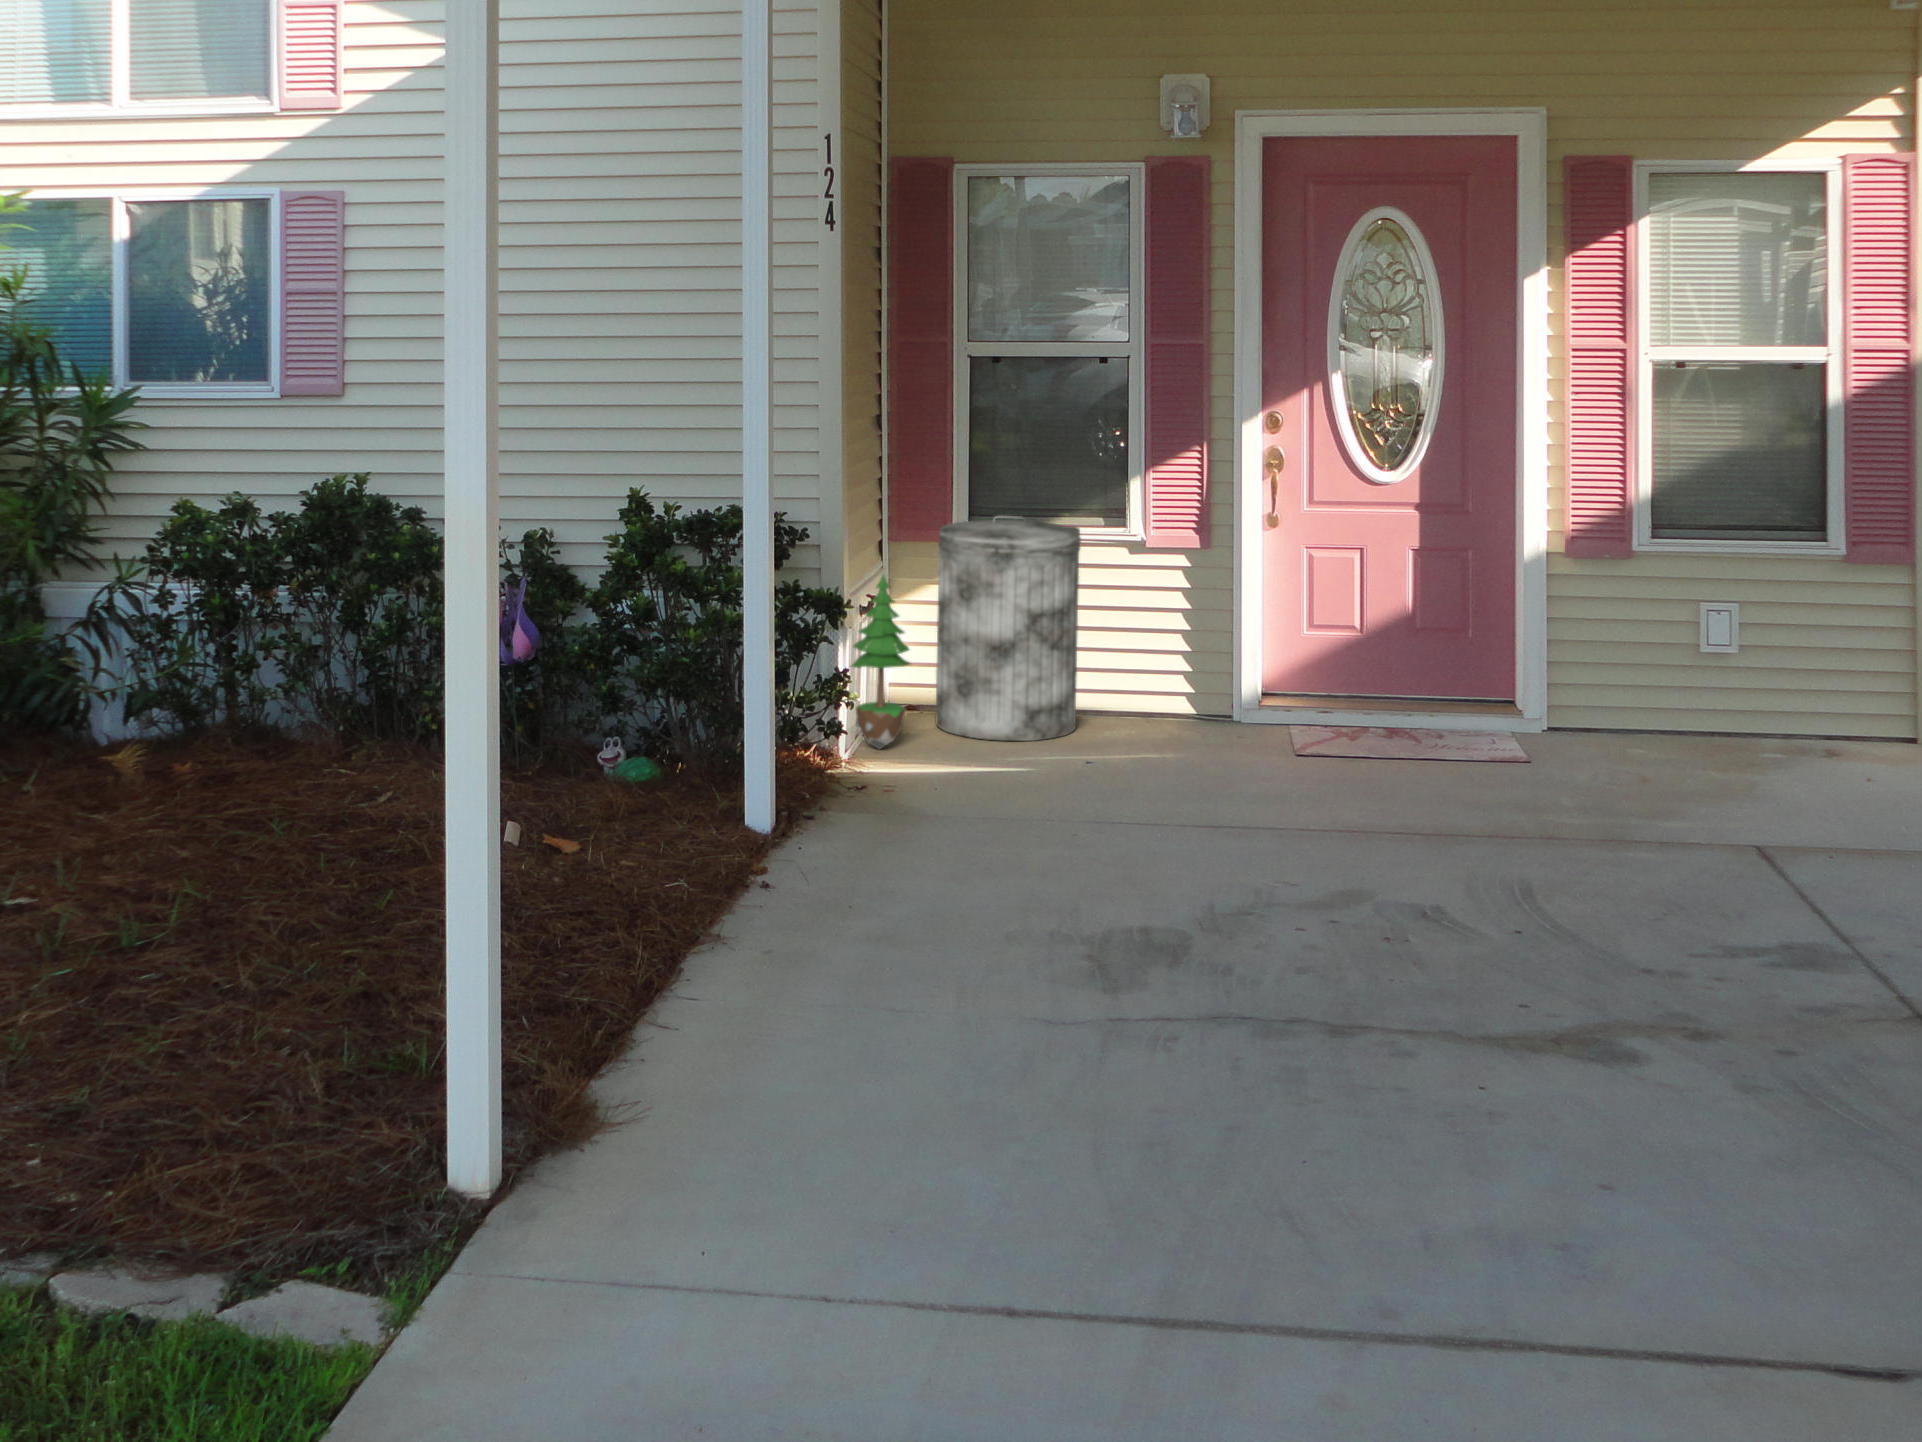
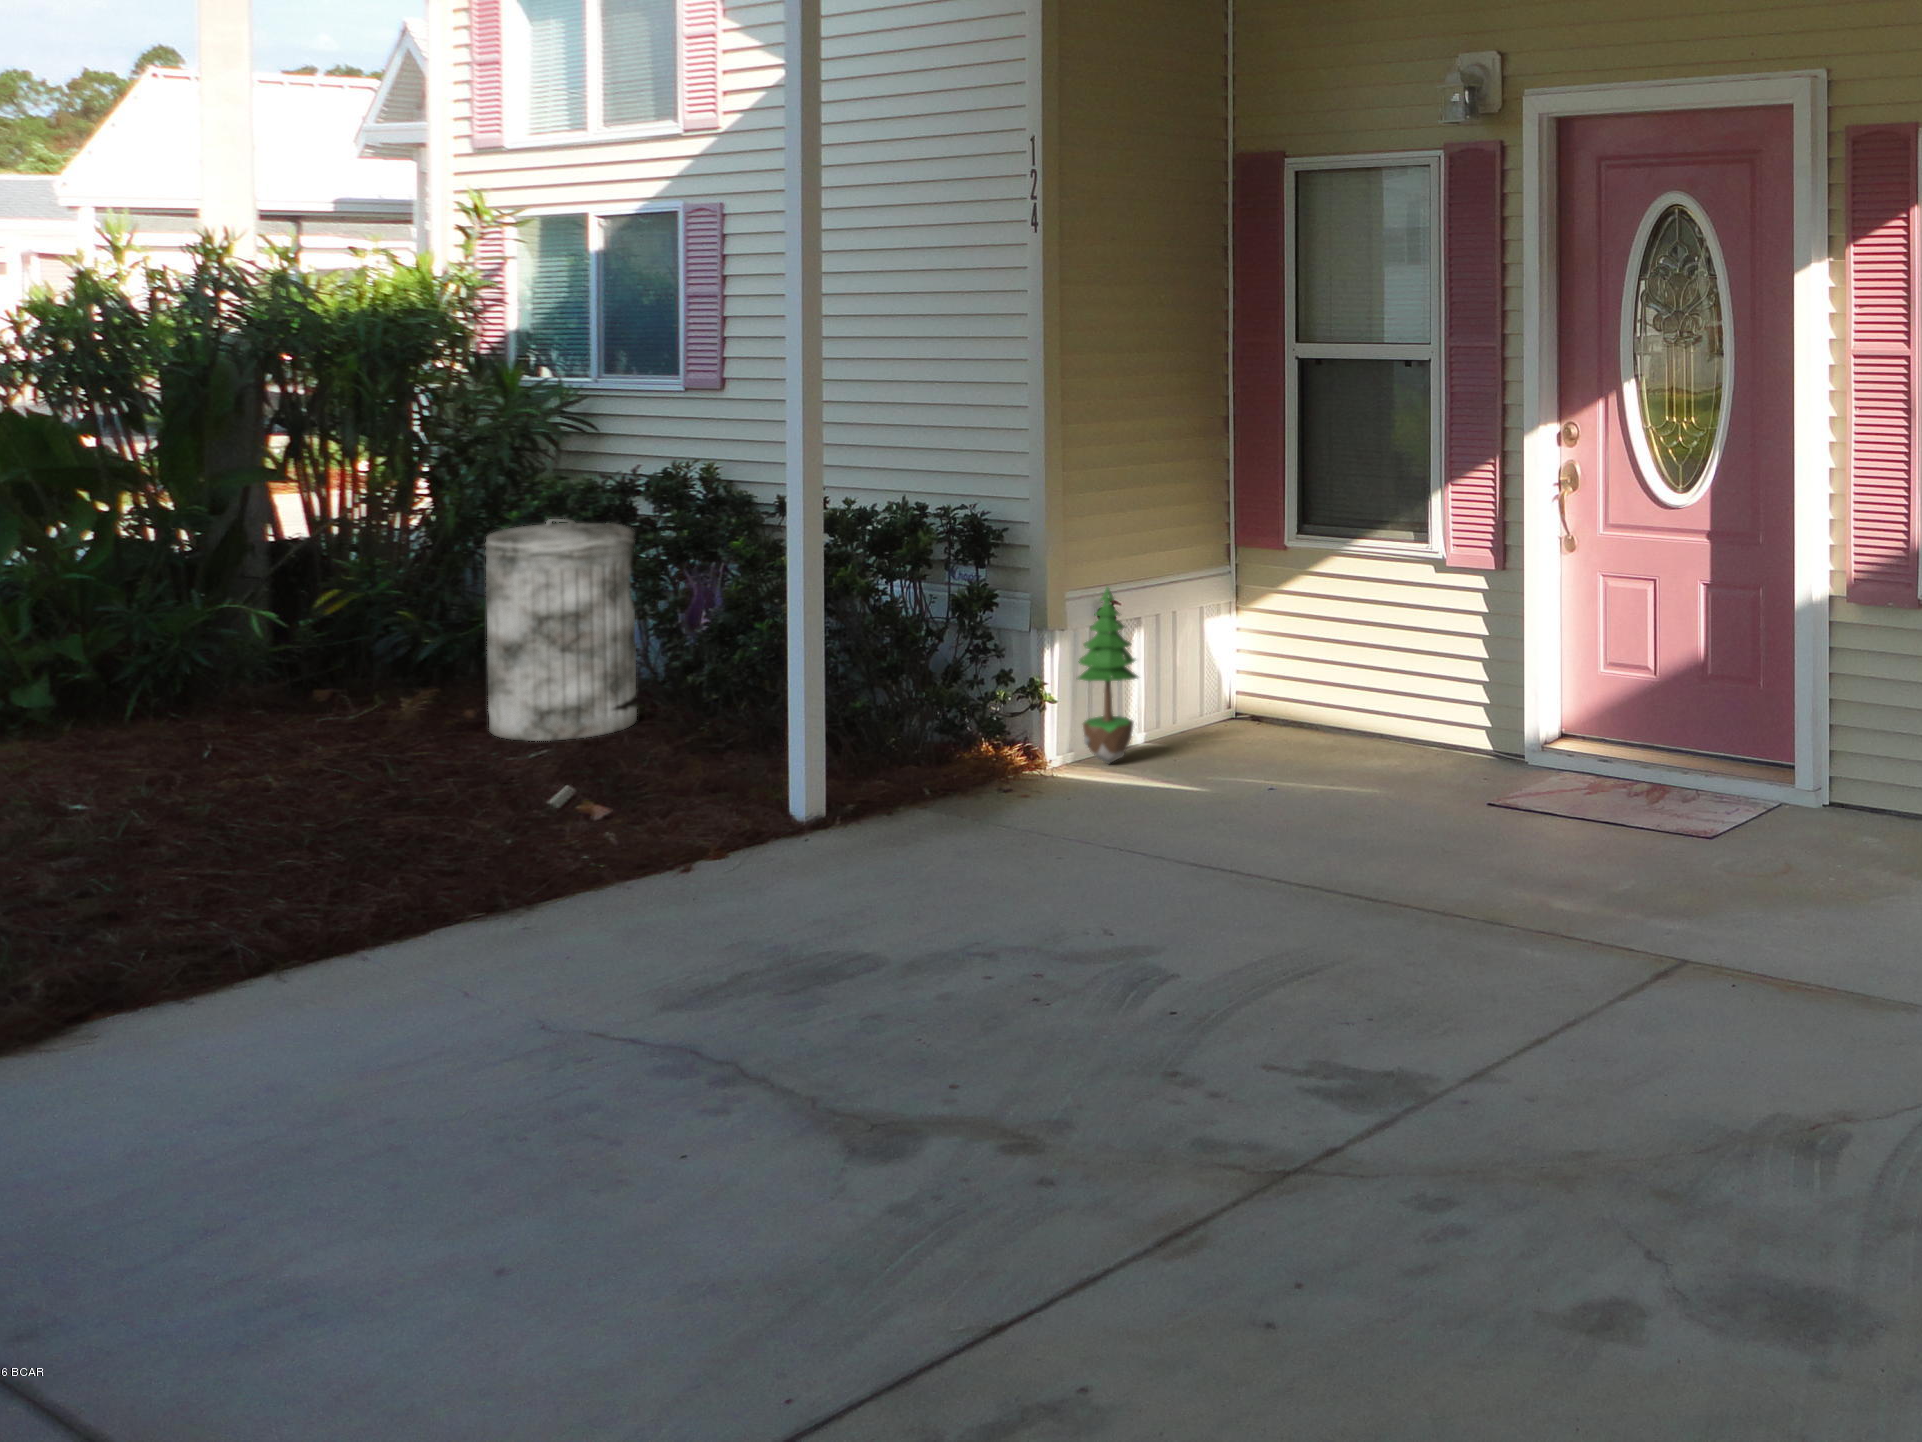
trash can: present [936,516,1081,741] -> present [485,519,637,741]

